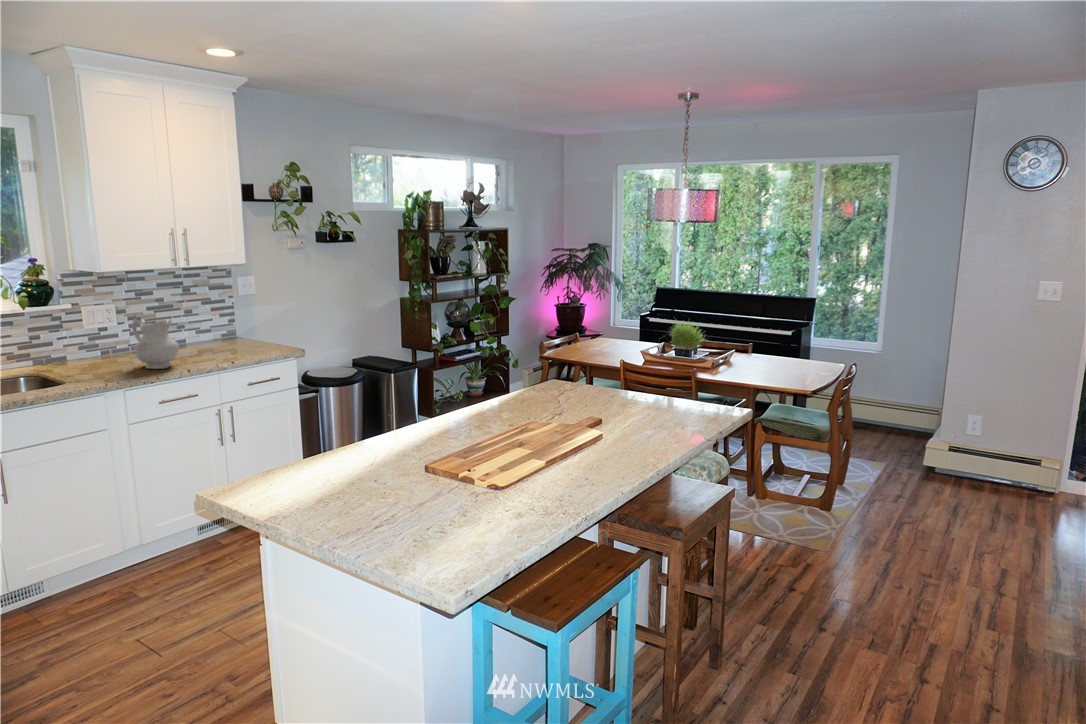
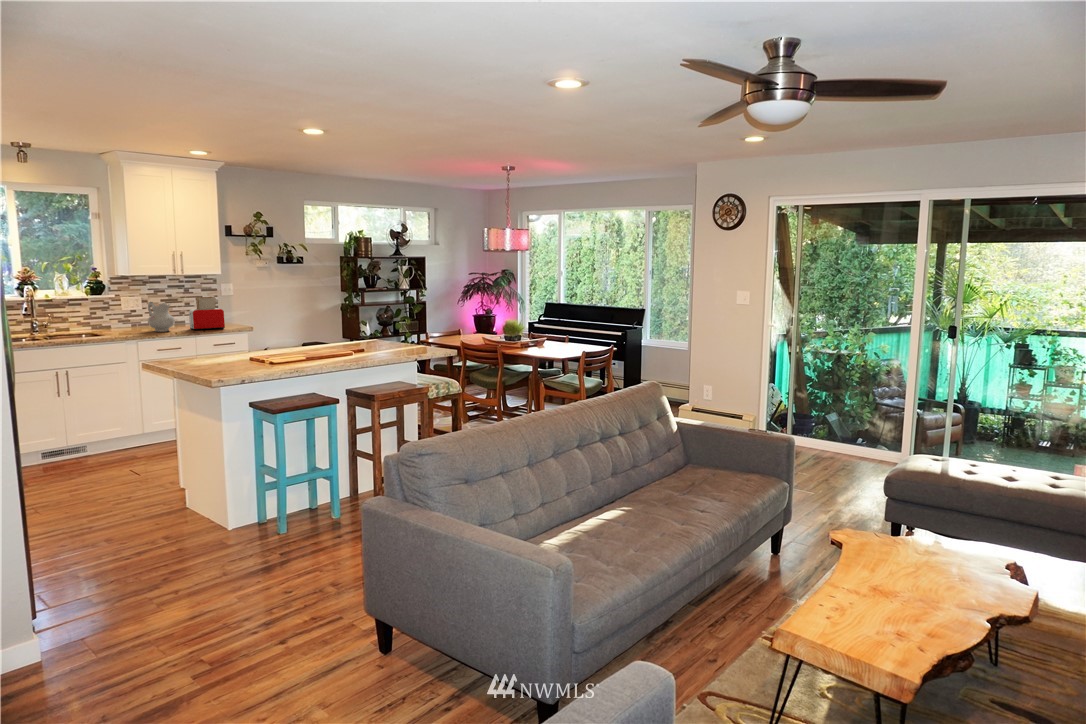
toaster: none [200,304,260,363] -> present [188,297,225,330]

